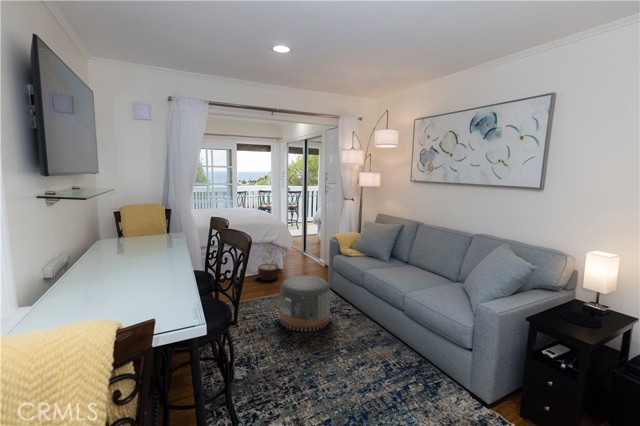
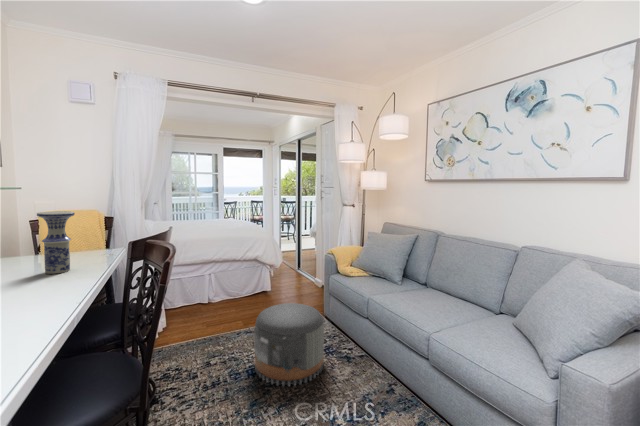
vase: none [147,208,168,249] -> present [37,211,75,274]
decorative plant: present [255,242,279,280] -> none [233,257,265,305]

